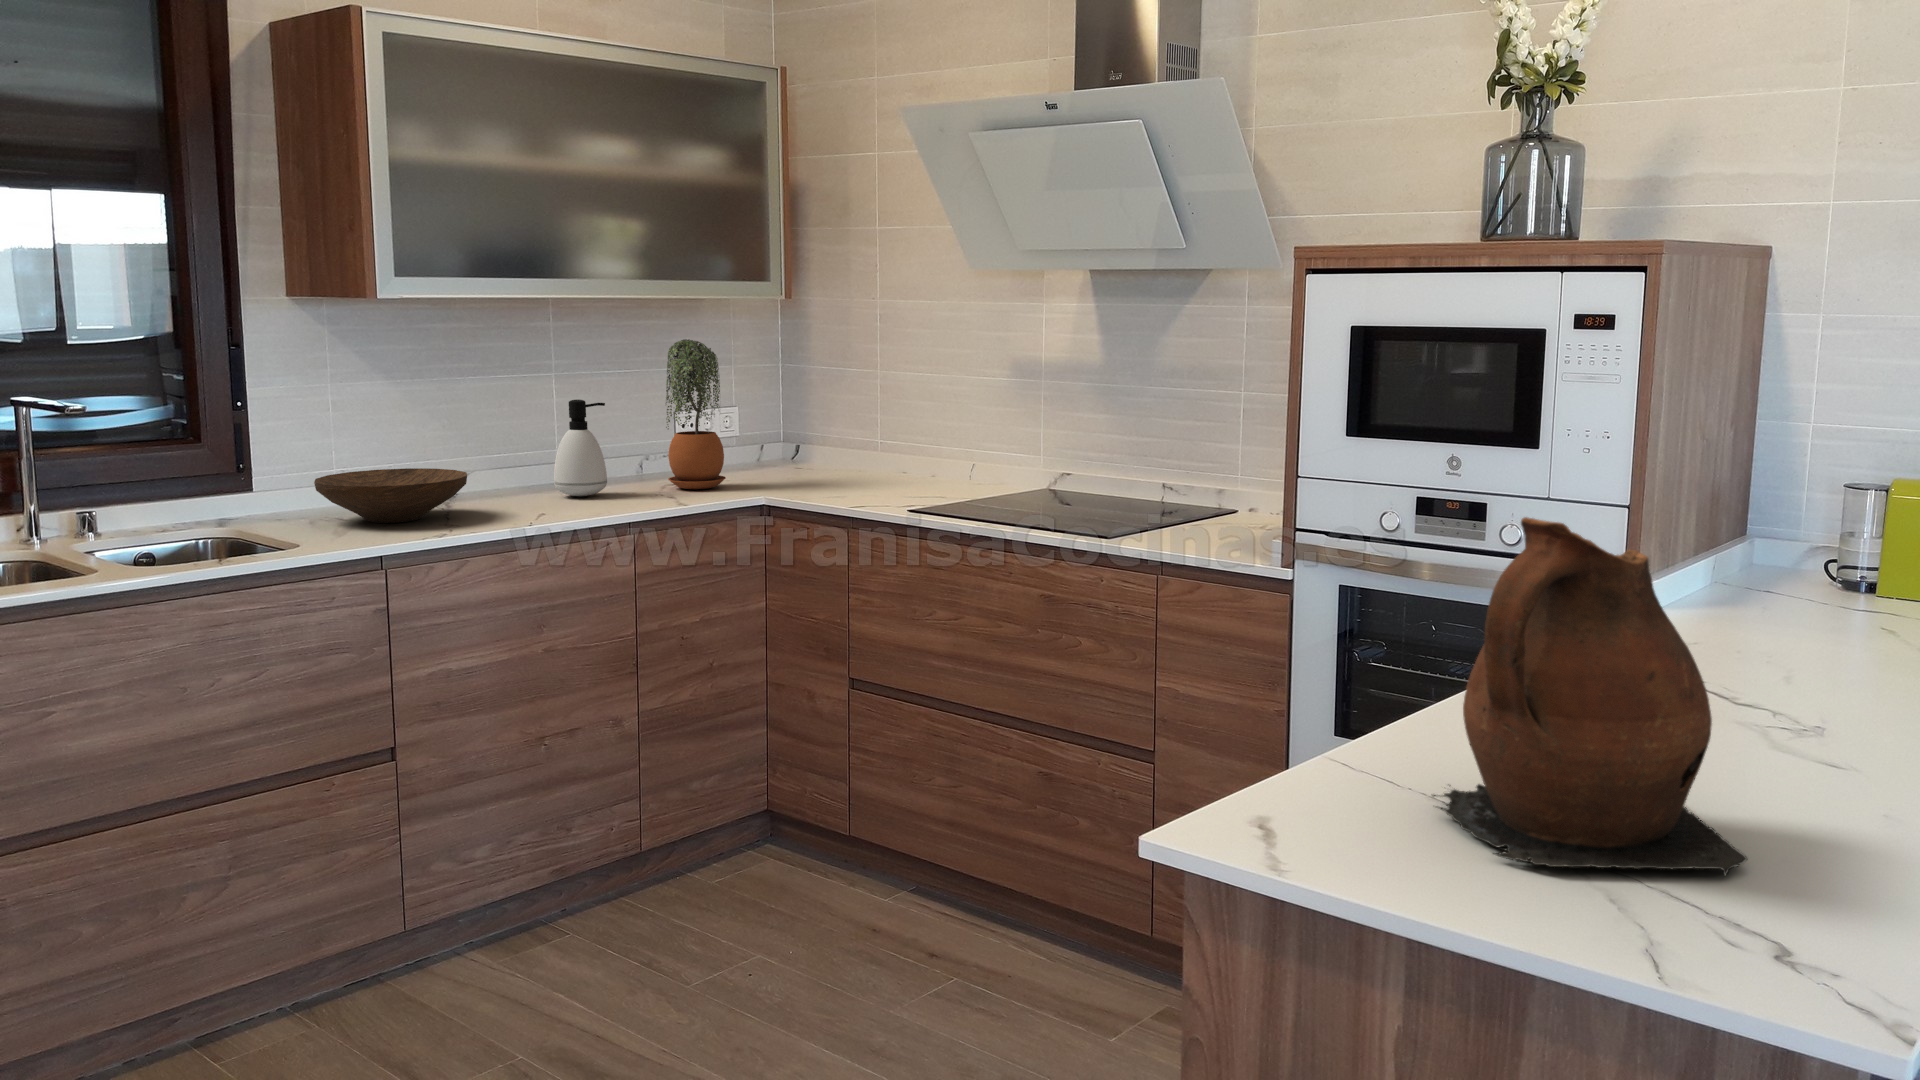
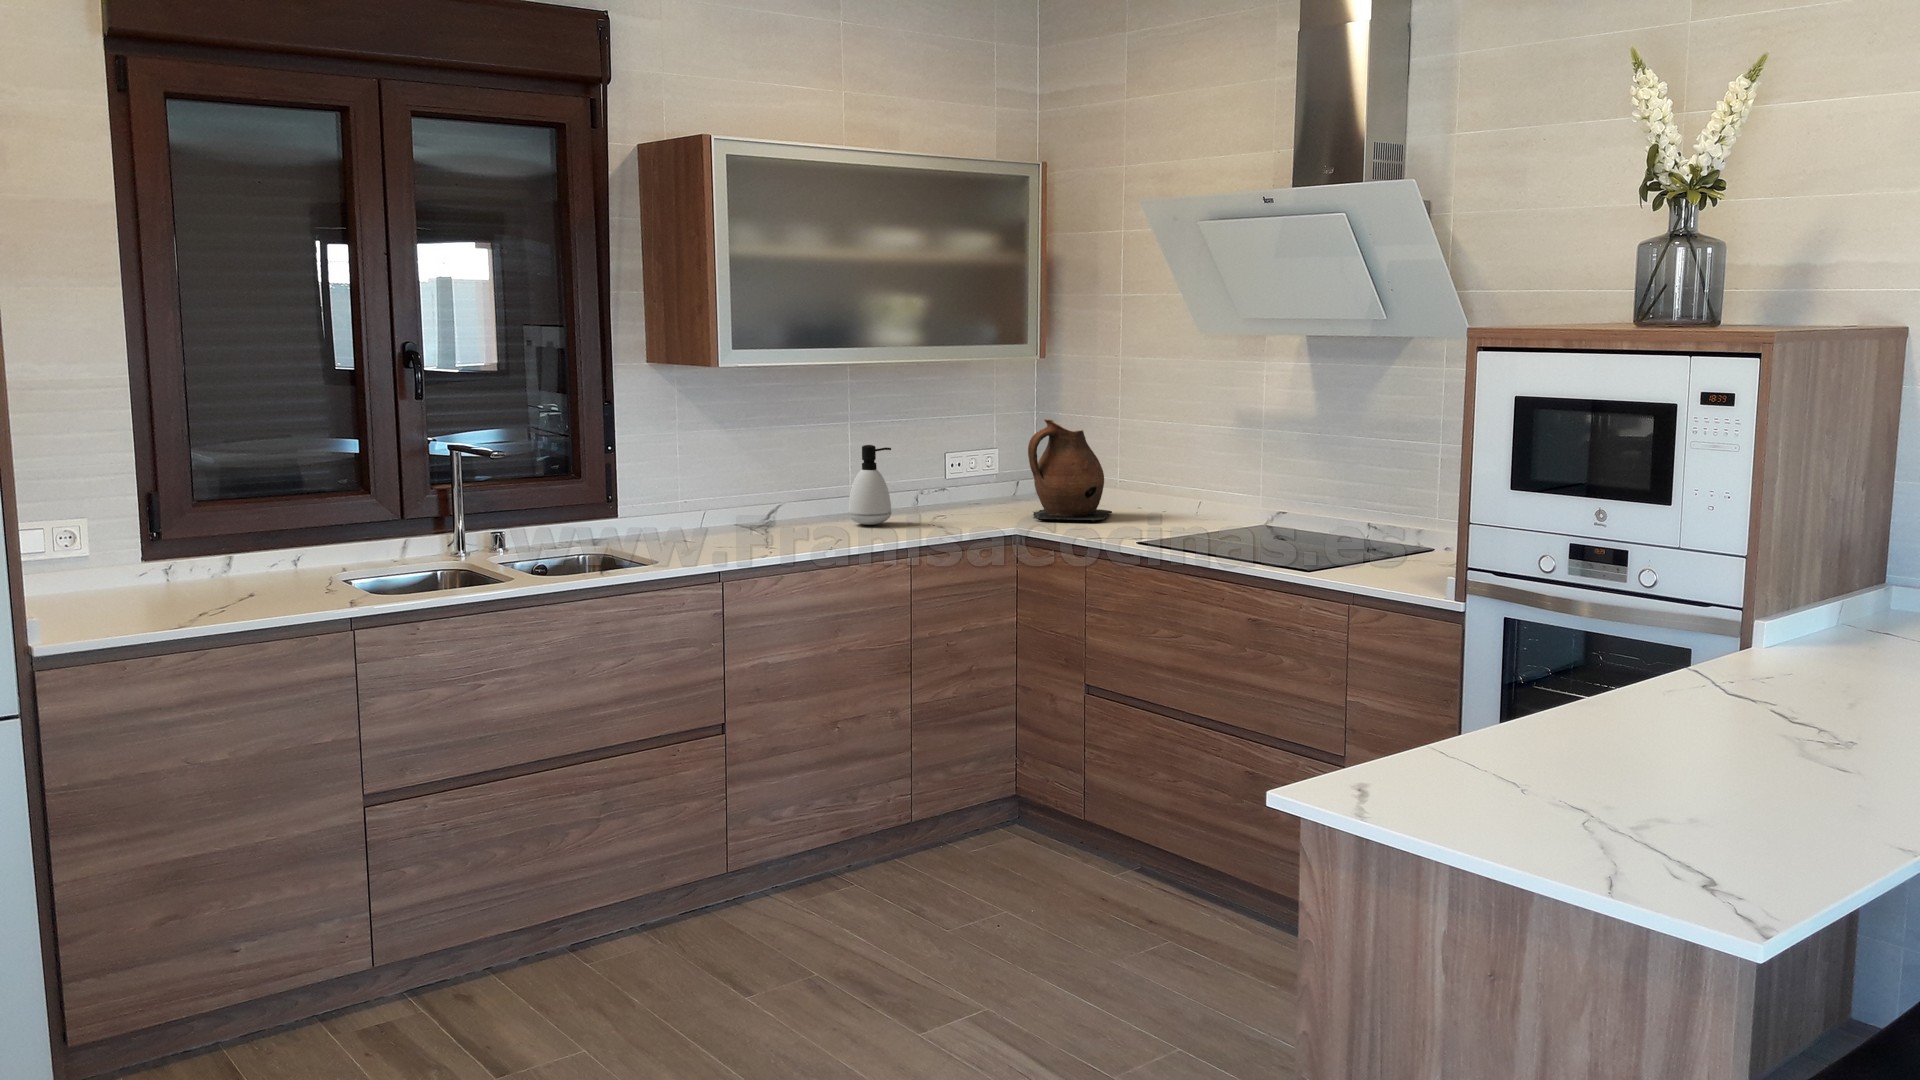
potted plant: present [666,339,726,489] -> none [940,394,989,520]
wooden bowl: present [314,468,467,523] -> none [665,500,781,544]
ceramic pitcher: present [1432,517,1747,875] -> present [1028,419,1112,522]

